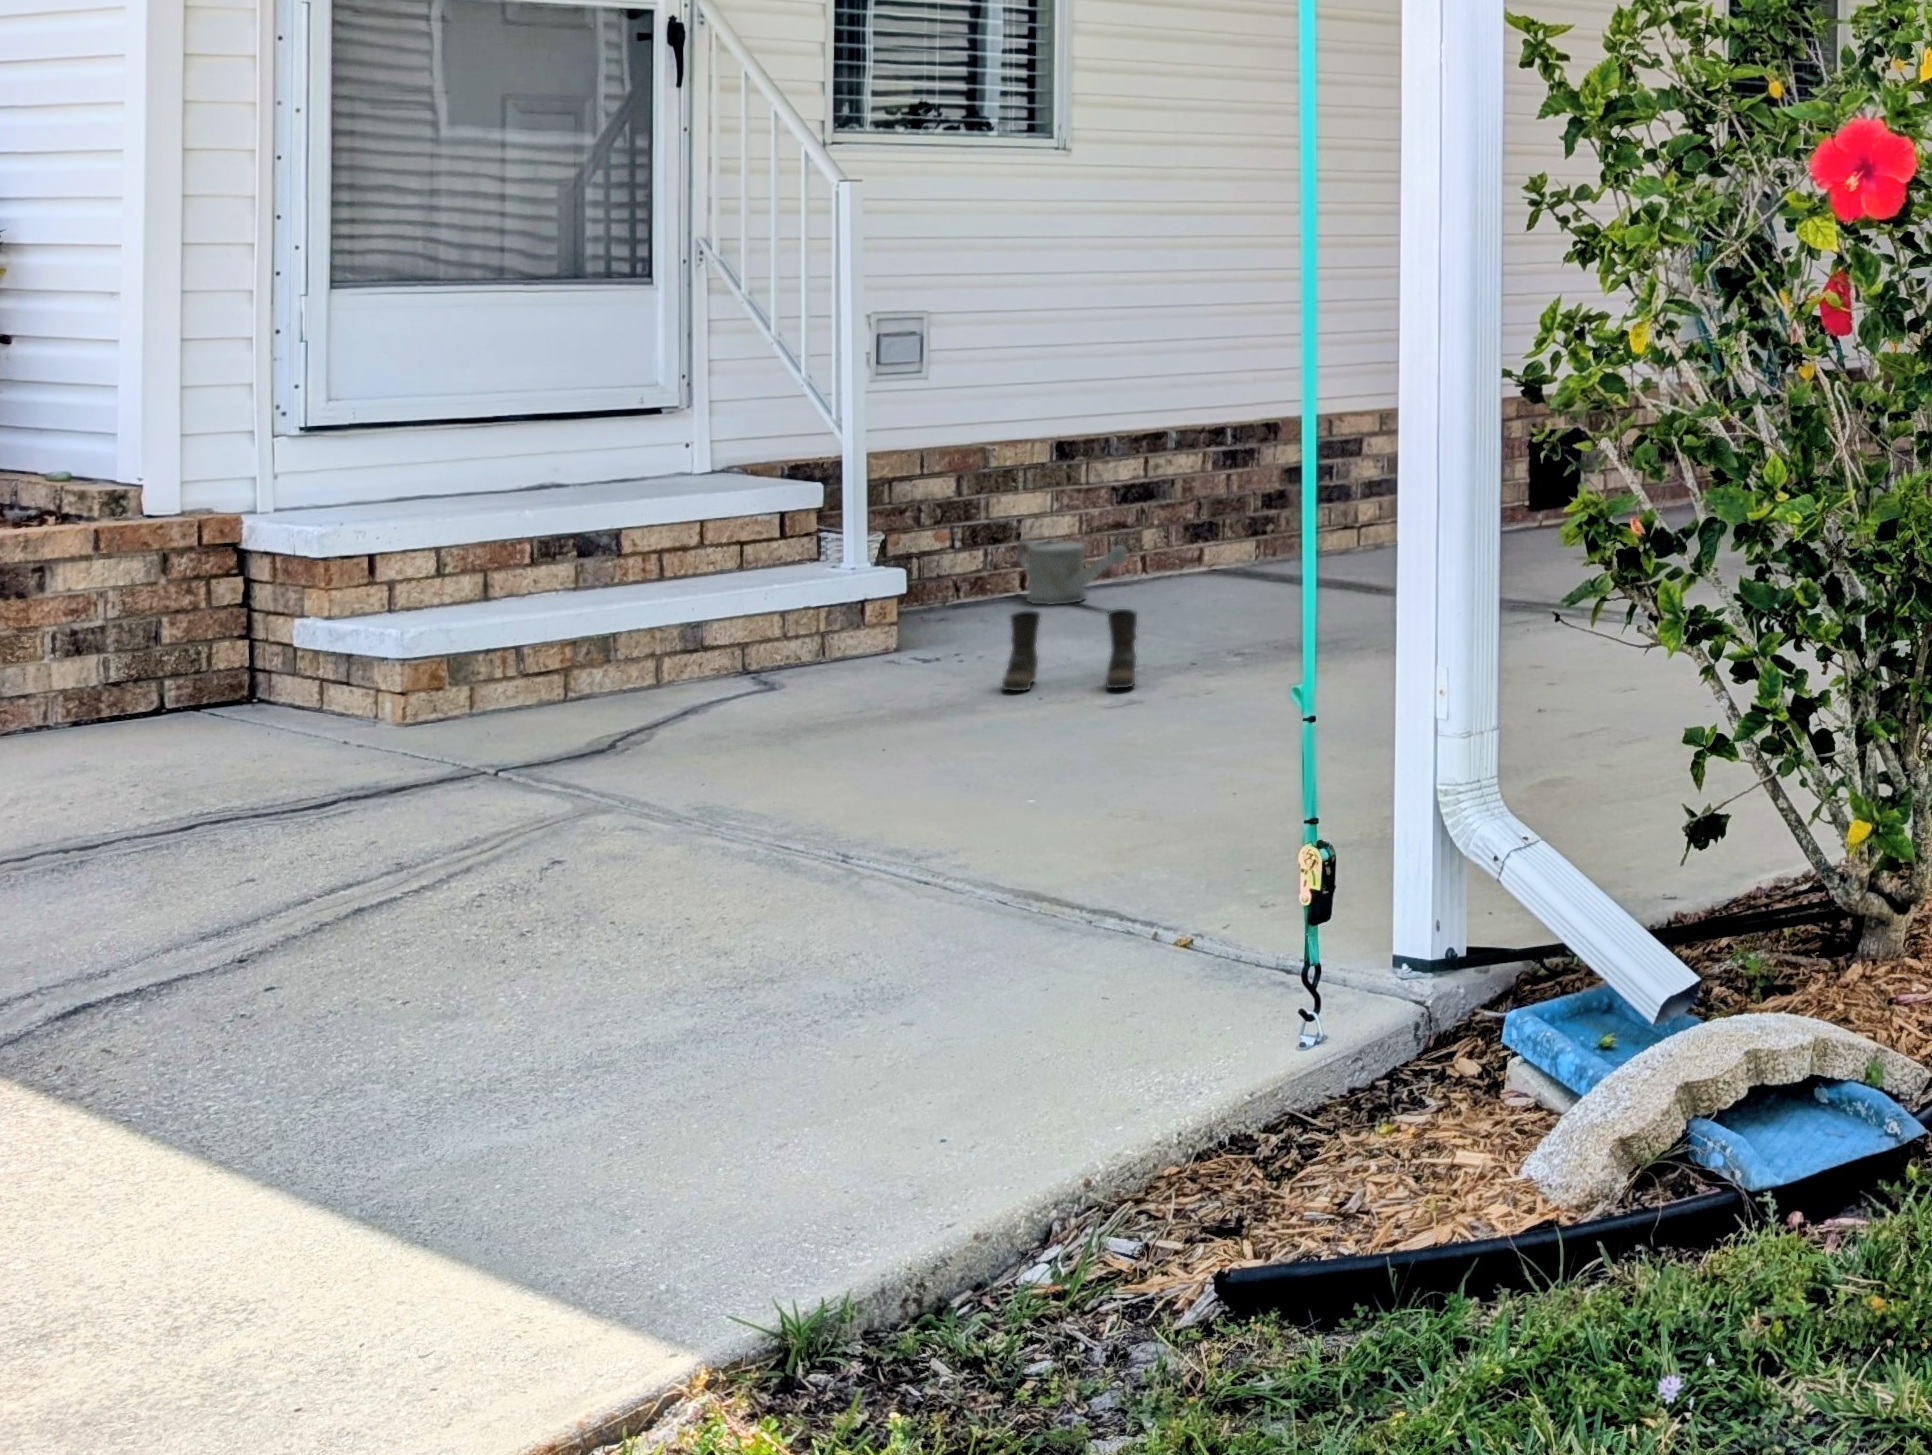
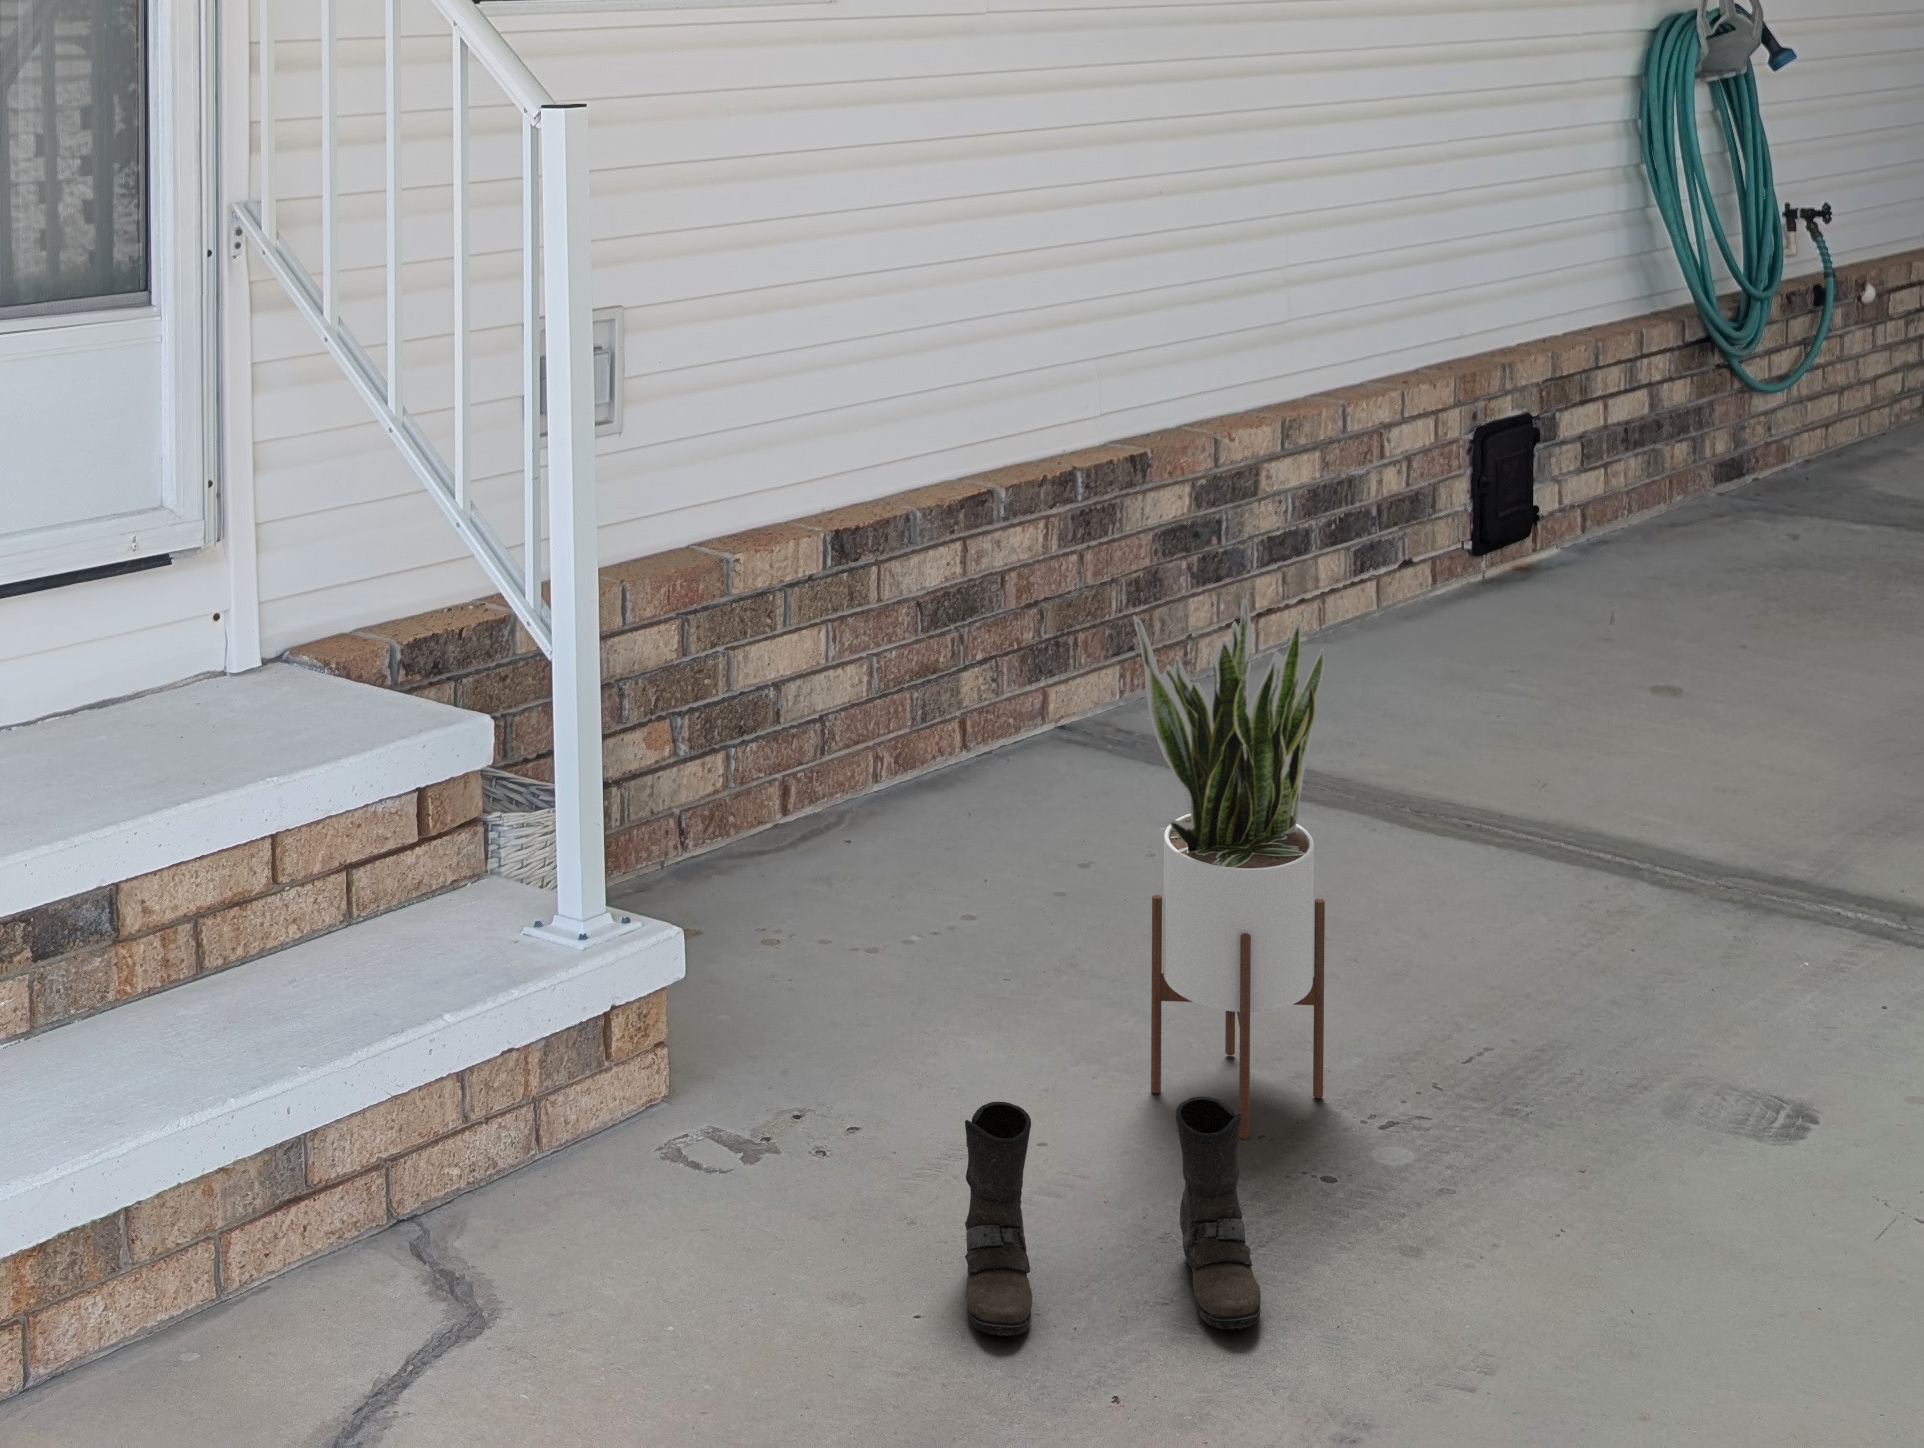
potted plant: none [1125,416,1230,662] -> present [1133,598,1325,1139]
watering can: present [1017,540,1126,605] -> none [771,692,995,835]

